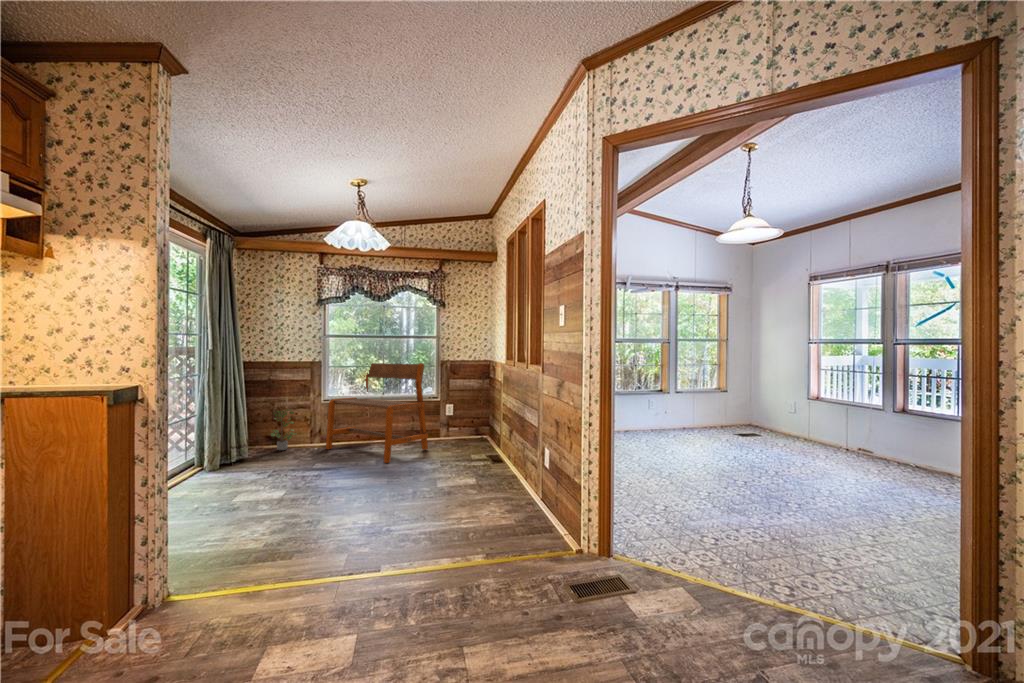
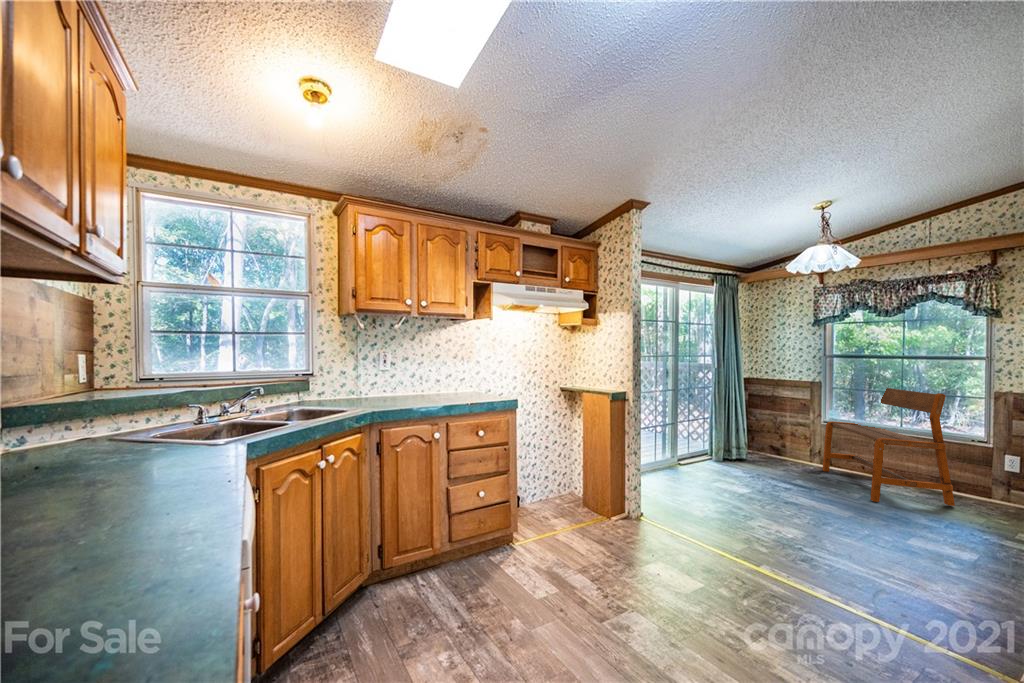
potted plant: present [271,409,294,451] -> none [770,423,796,461]

